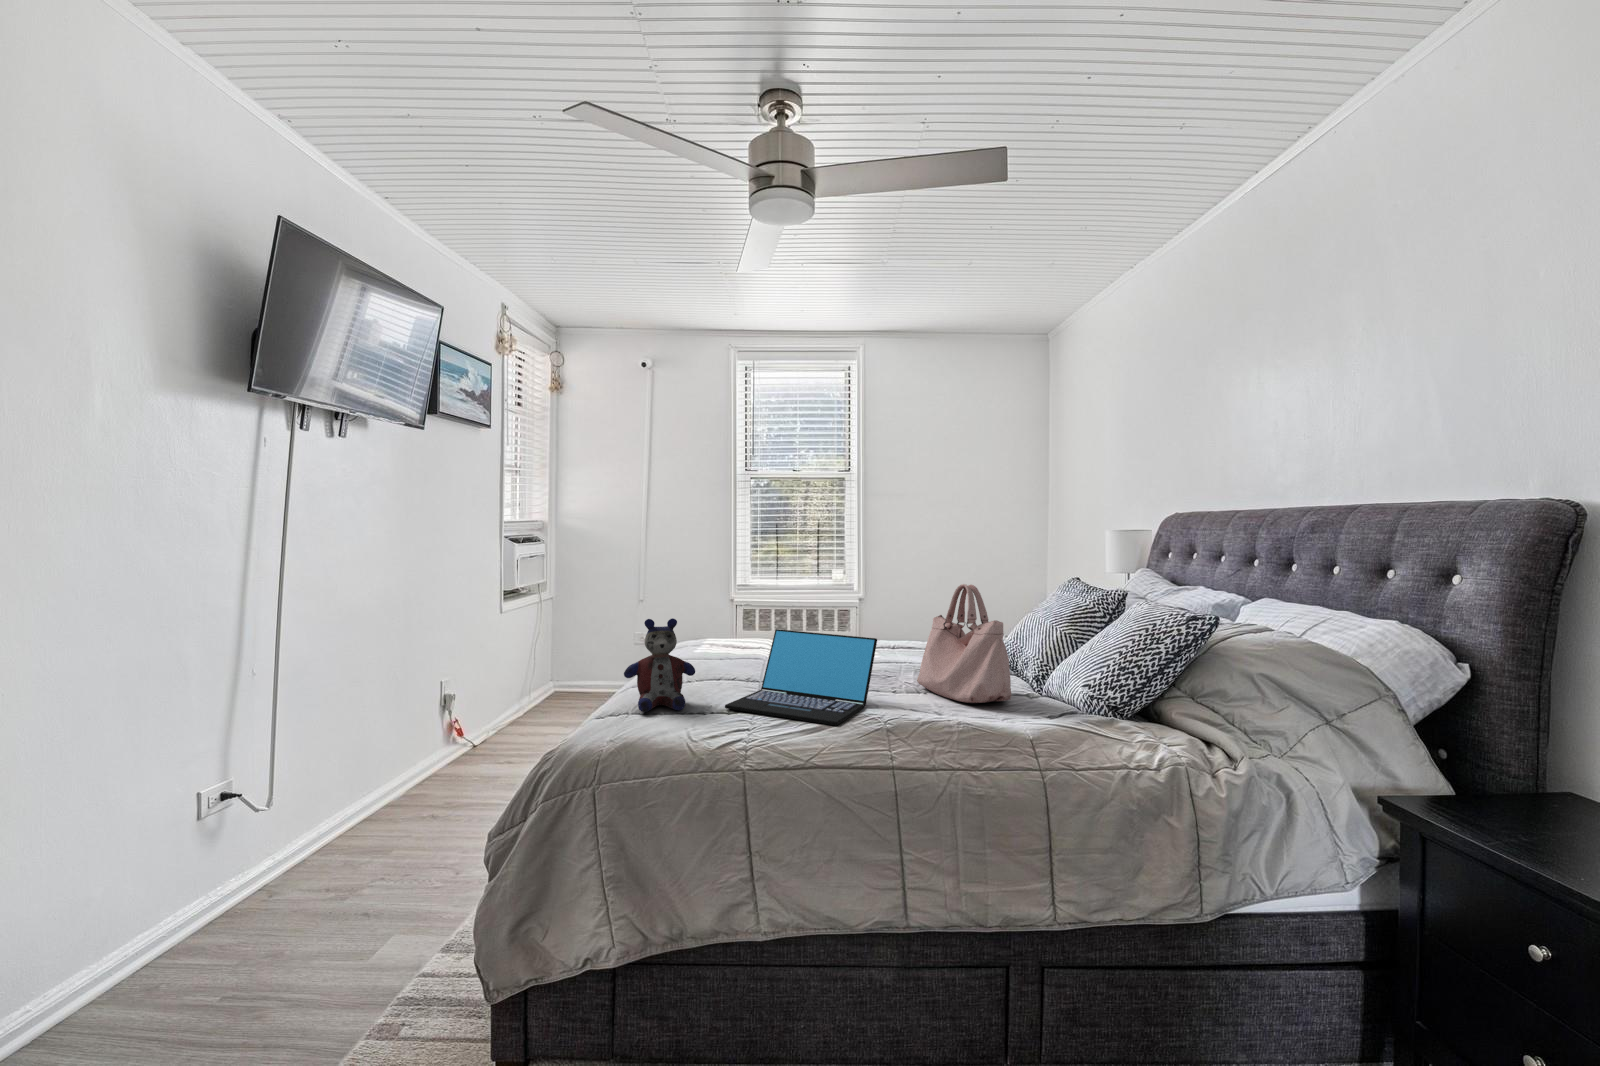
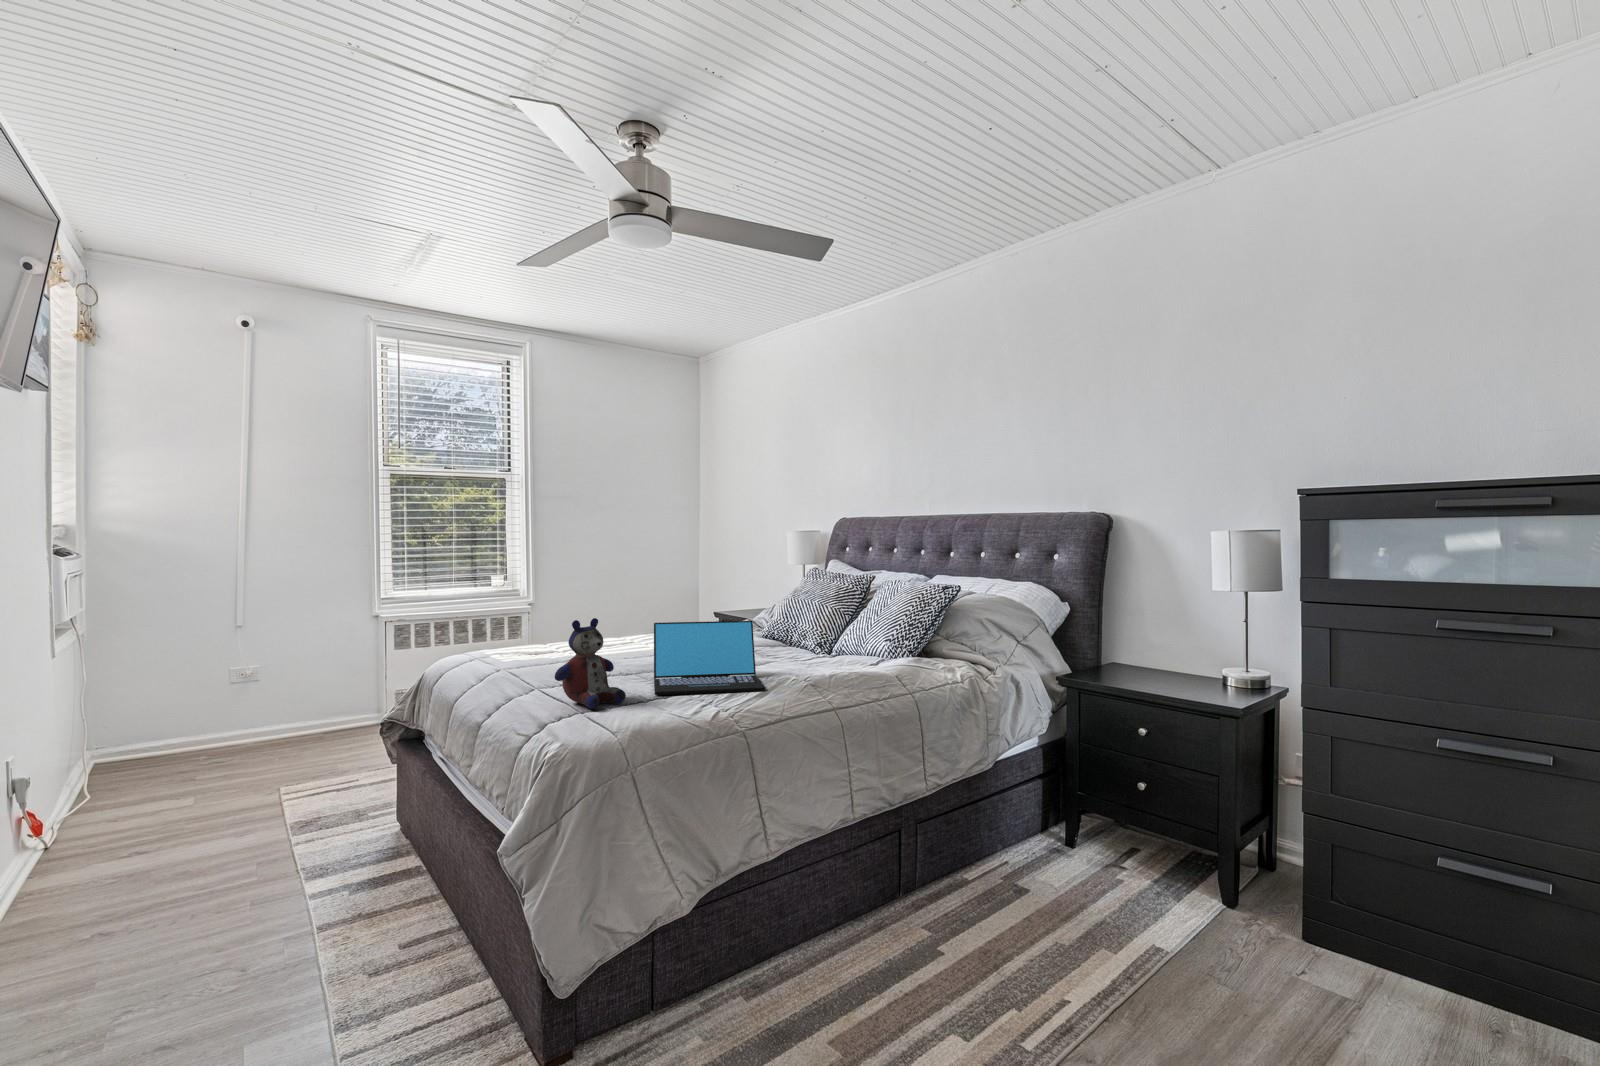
handbag: present [917,584,1011,703] -> none [758,572,847,664]

